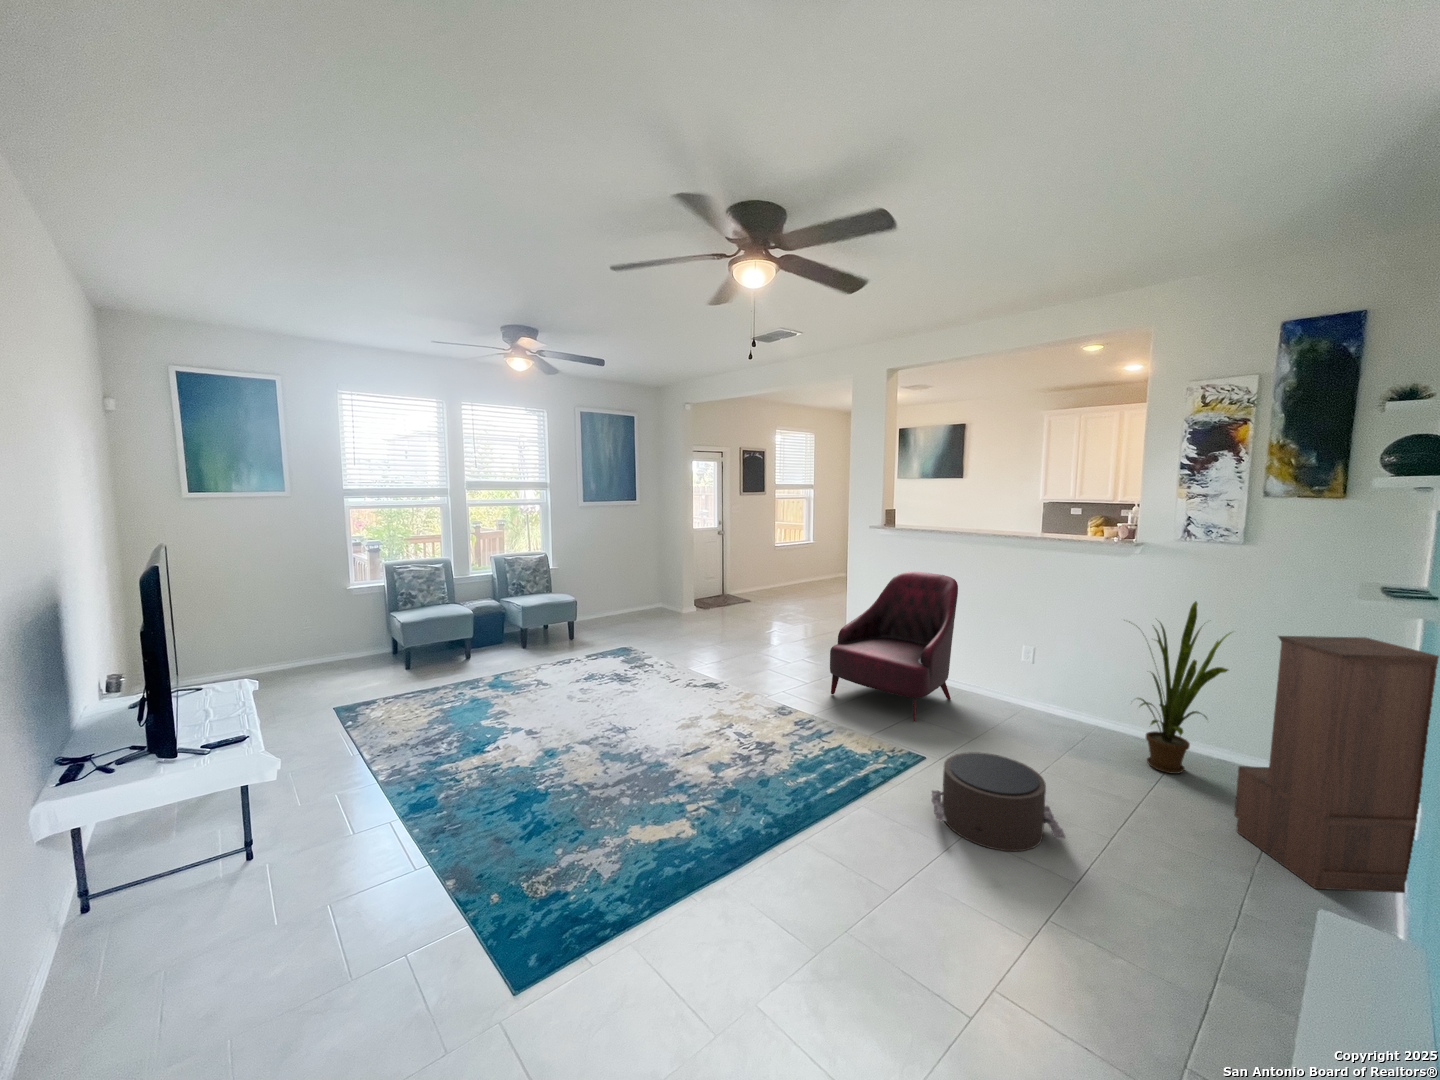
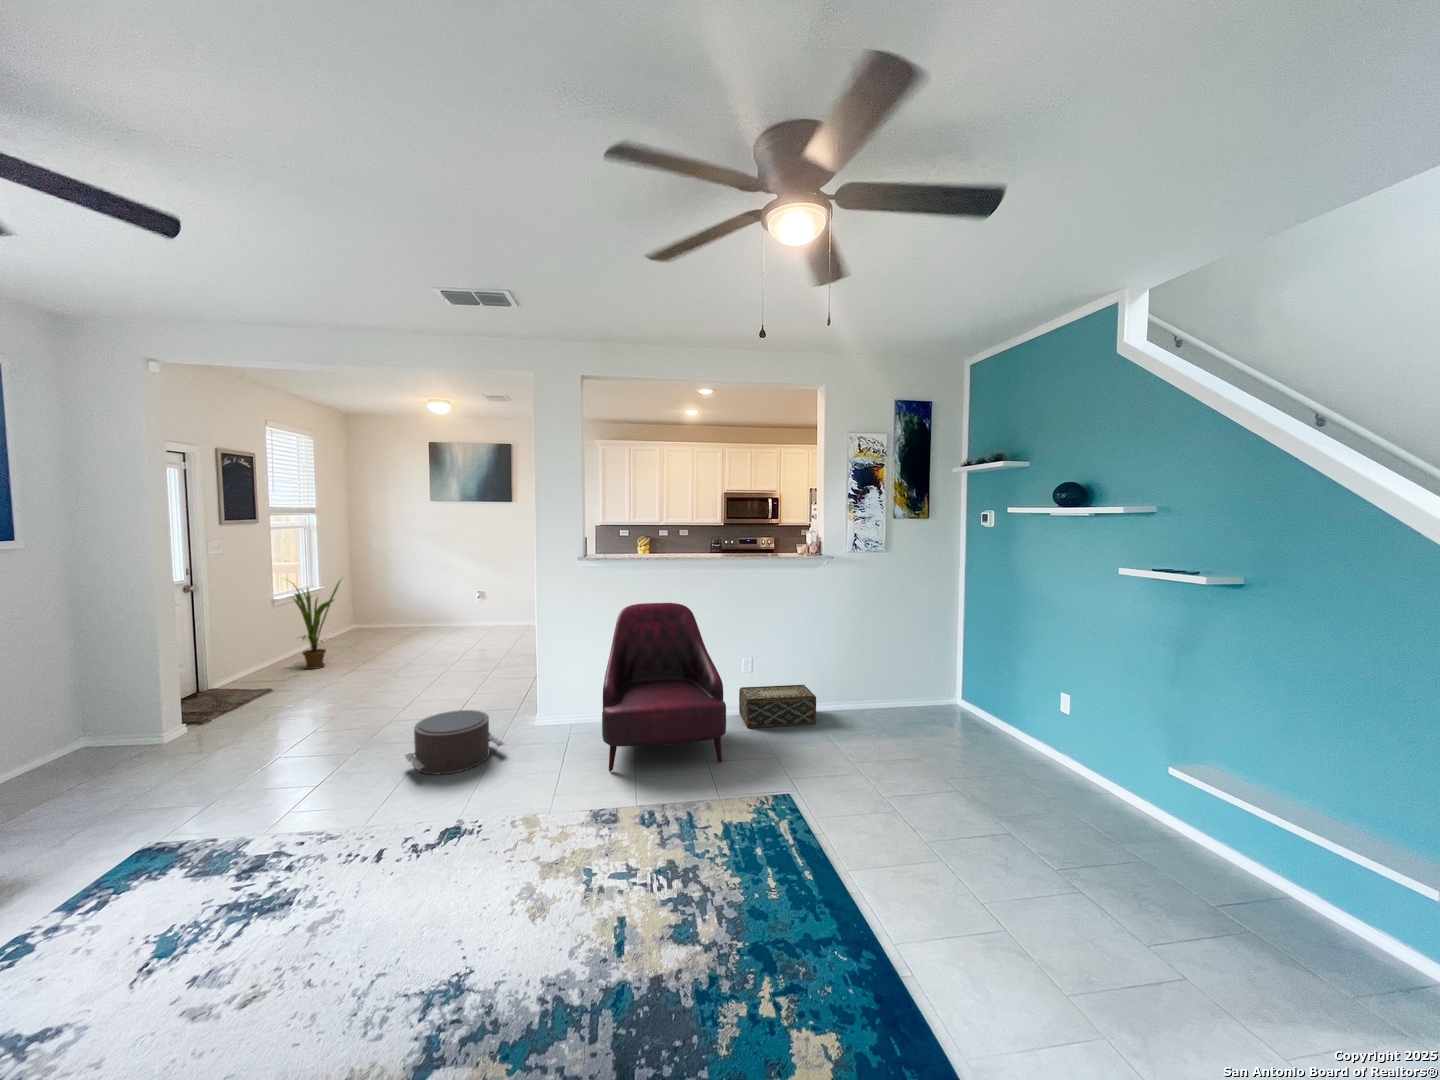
house plant: present [1129,602,1231,774] -> present [293,579,341,669]
bookshelf: present [1234,636,1439,893] -> none [958,600,1036,758]
woven basket: none [991,676,1092,738] -> present [739,685,816,728]
pouf: present [932,752,1066,851] -> present [405,710,505,774]

